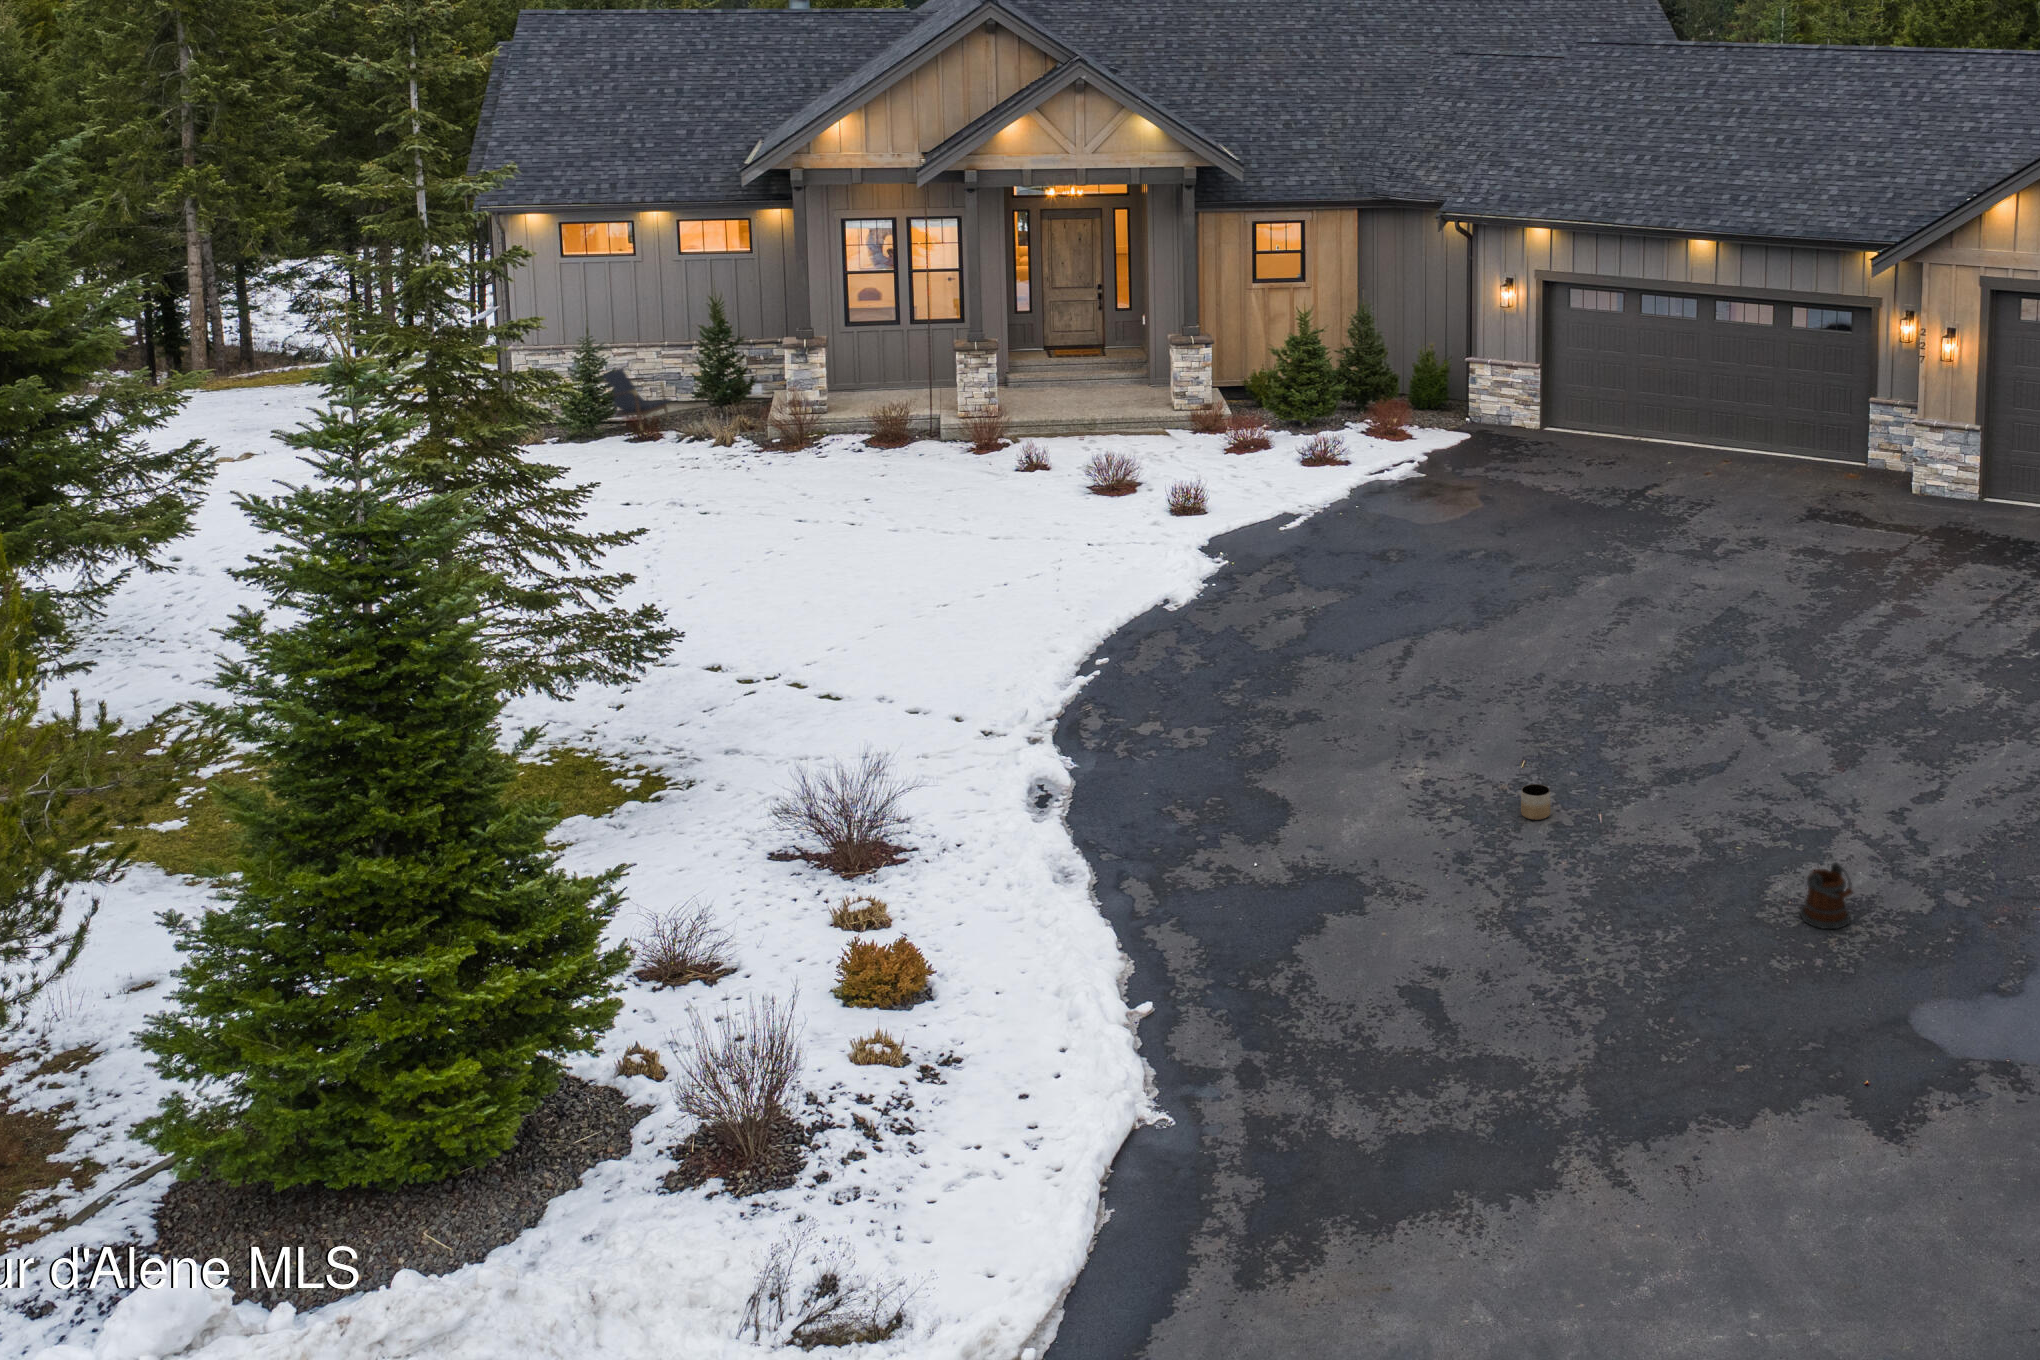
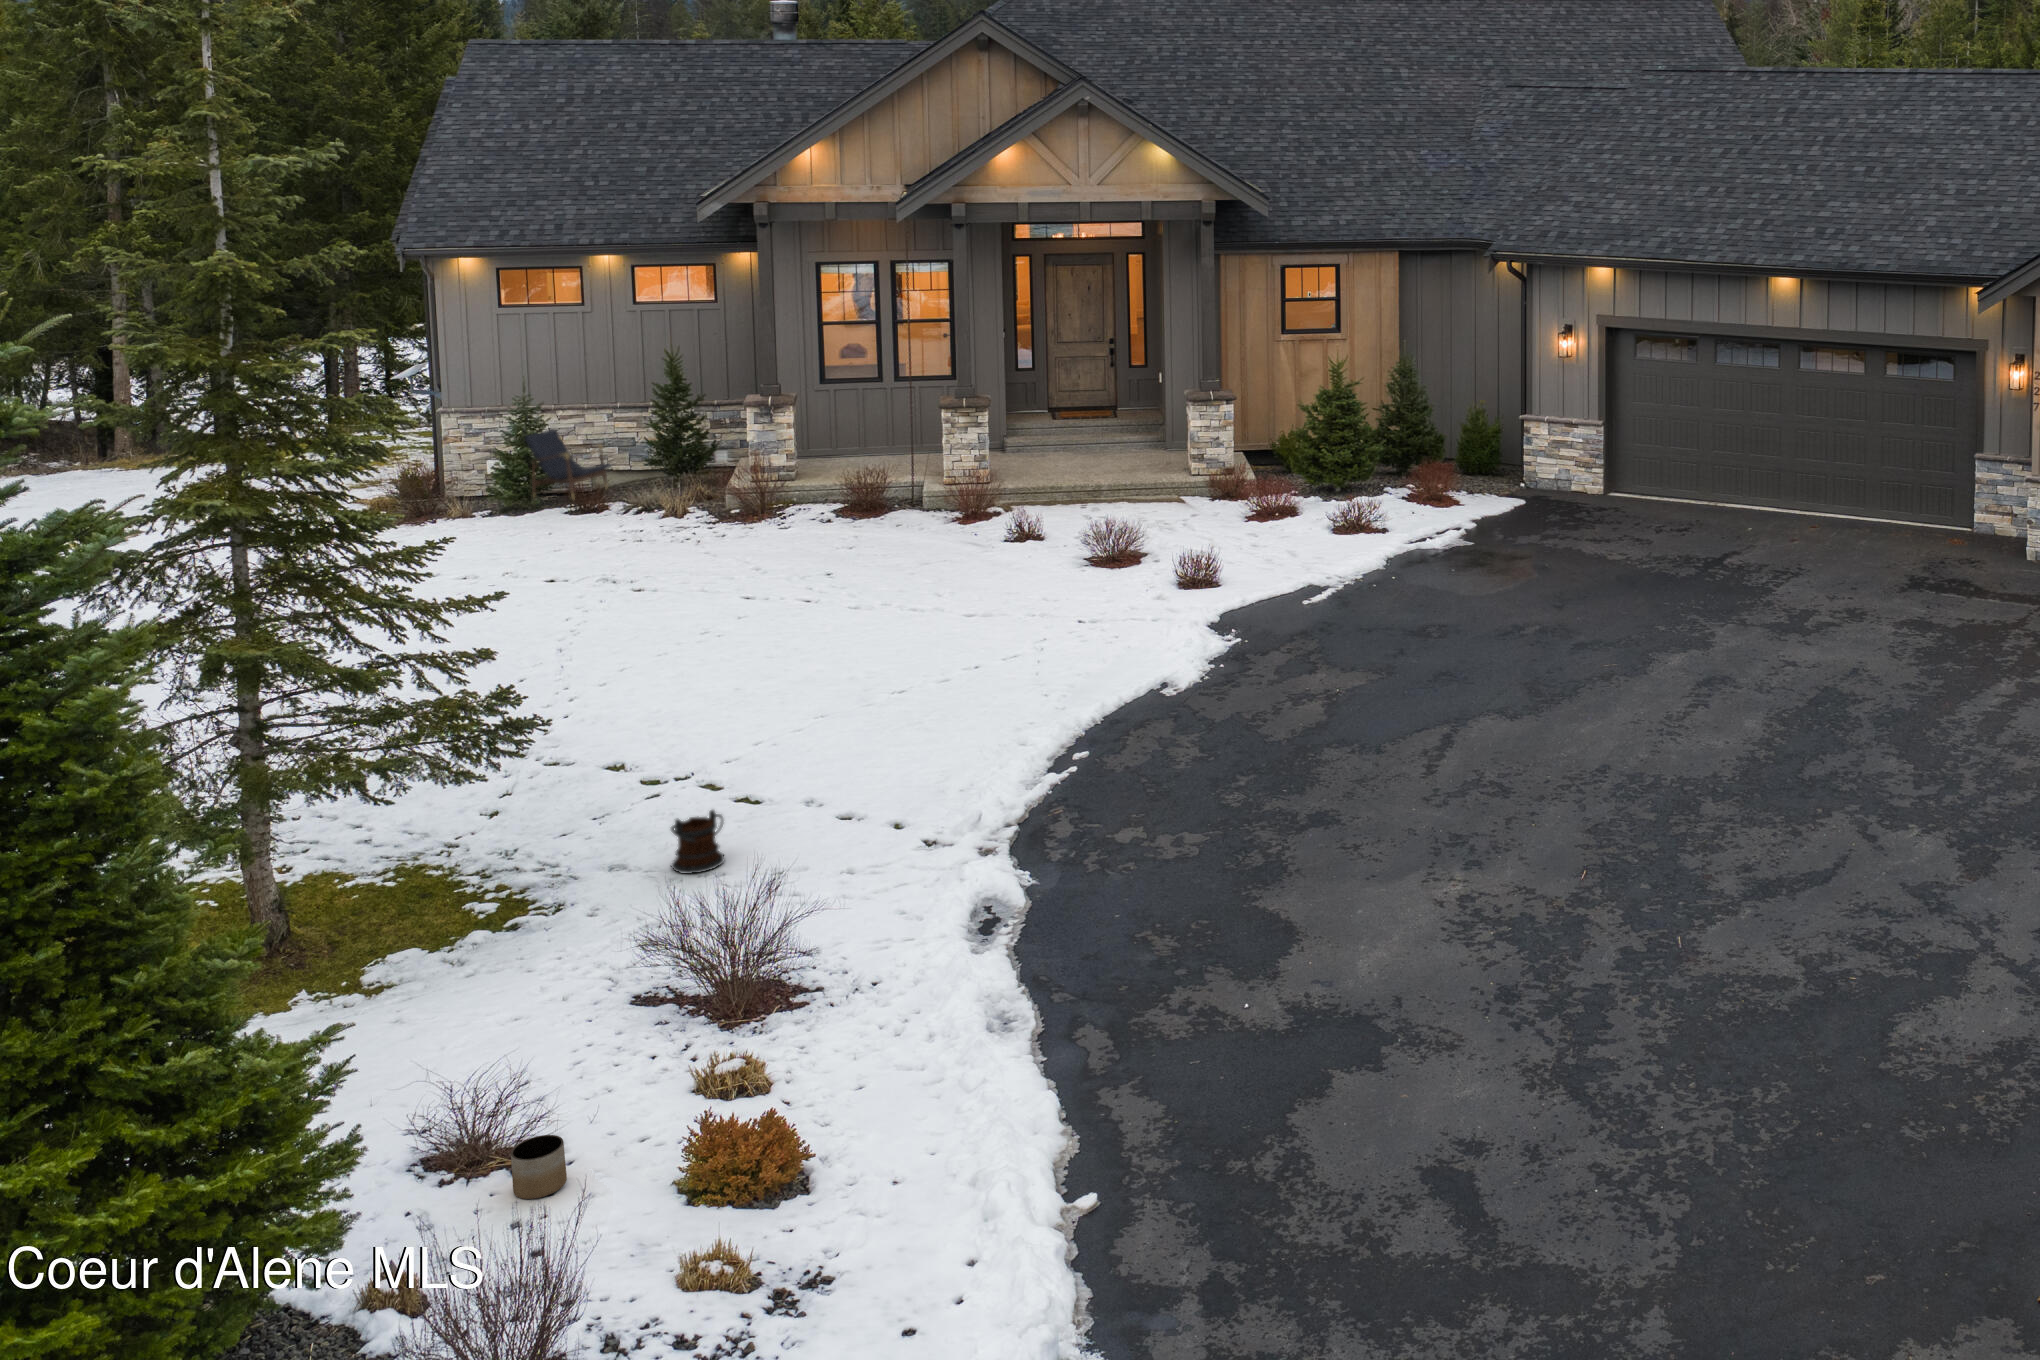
planter: present [1521,784,1550,820] -> present [511,1135,567,1199]
bucket: present [1799,862,1853,929] -> present [671,810,724,874]

